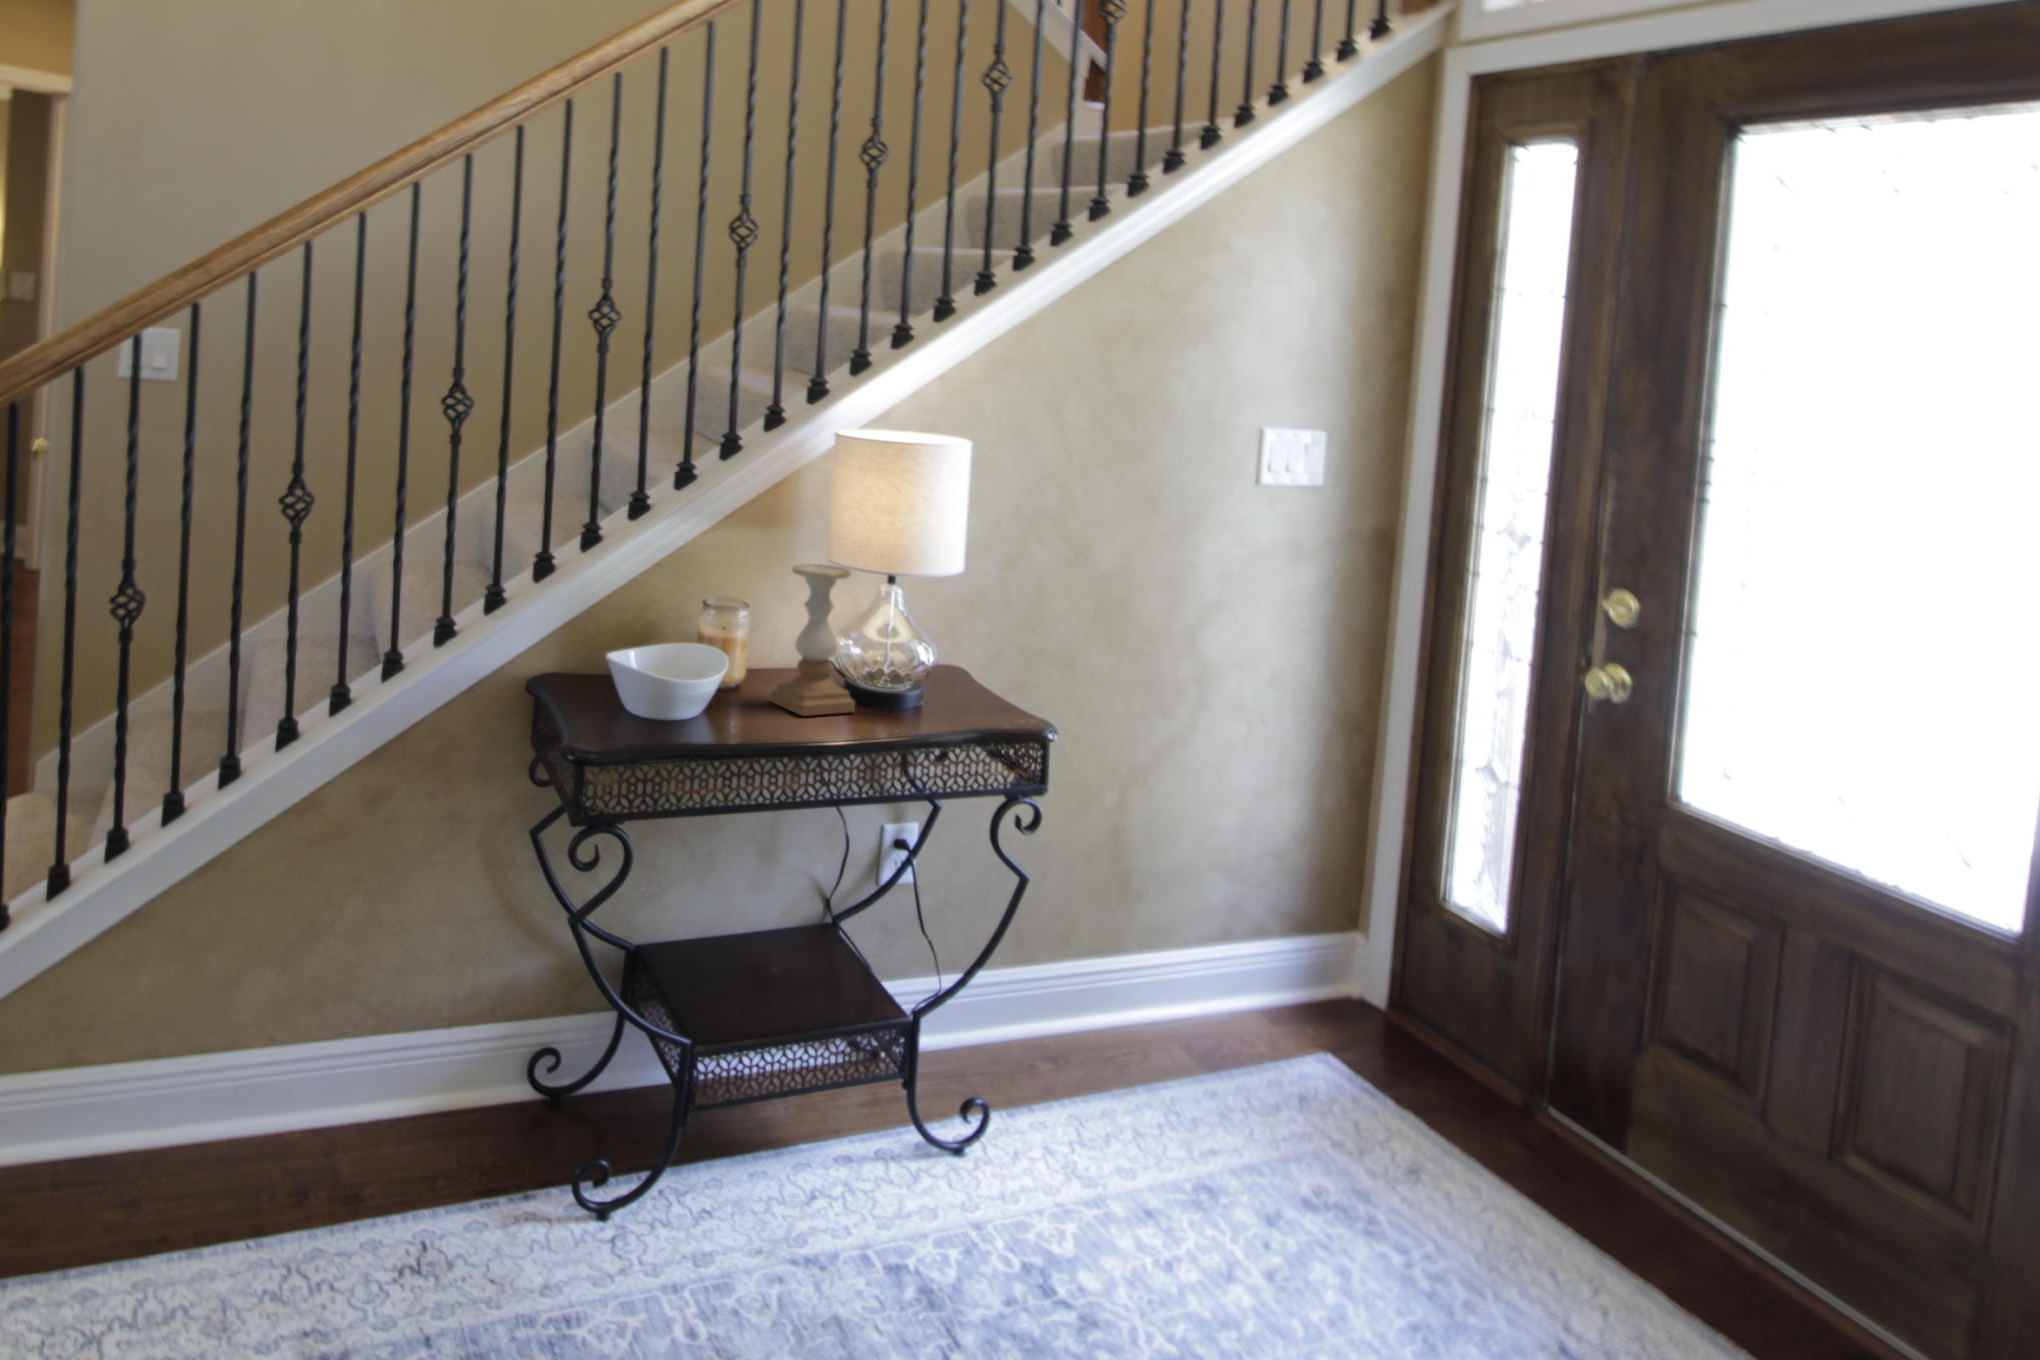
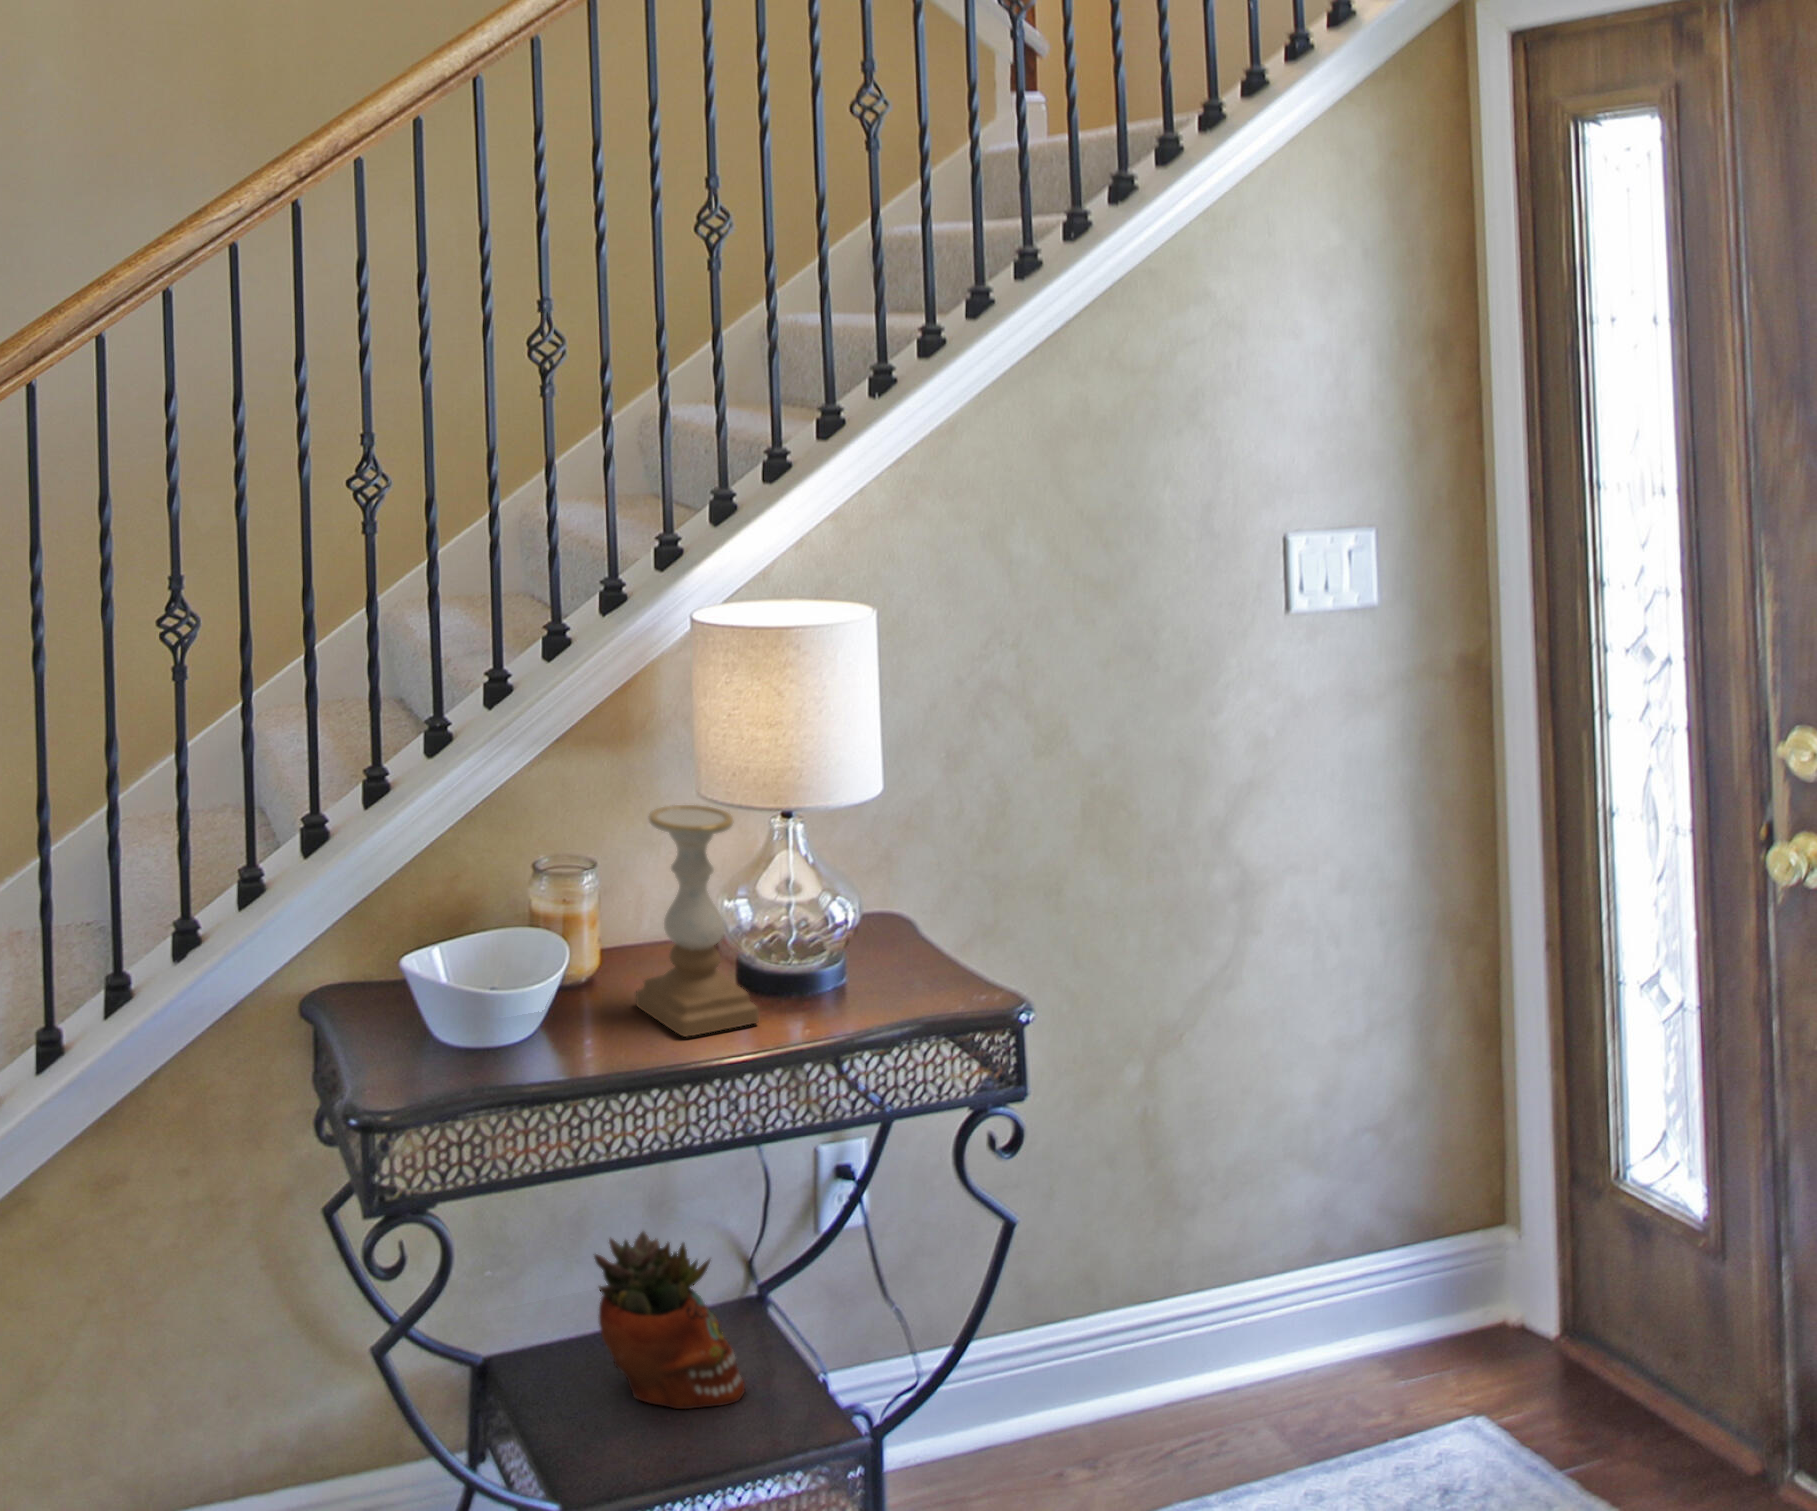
succulent planter: none [722,865,819,977] -> present [594,1231,745,1409]

